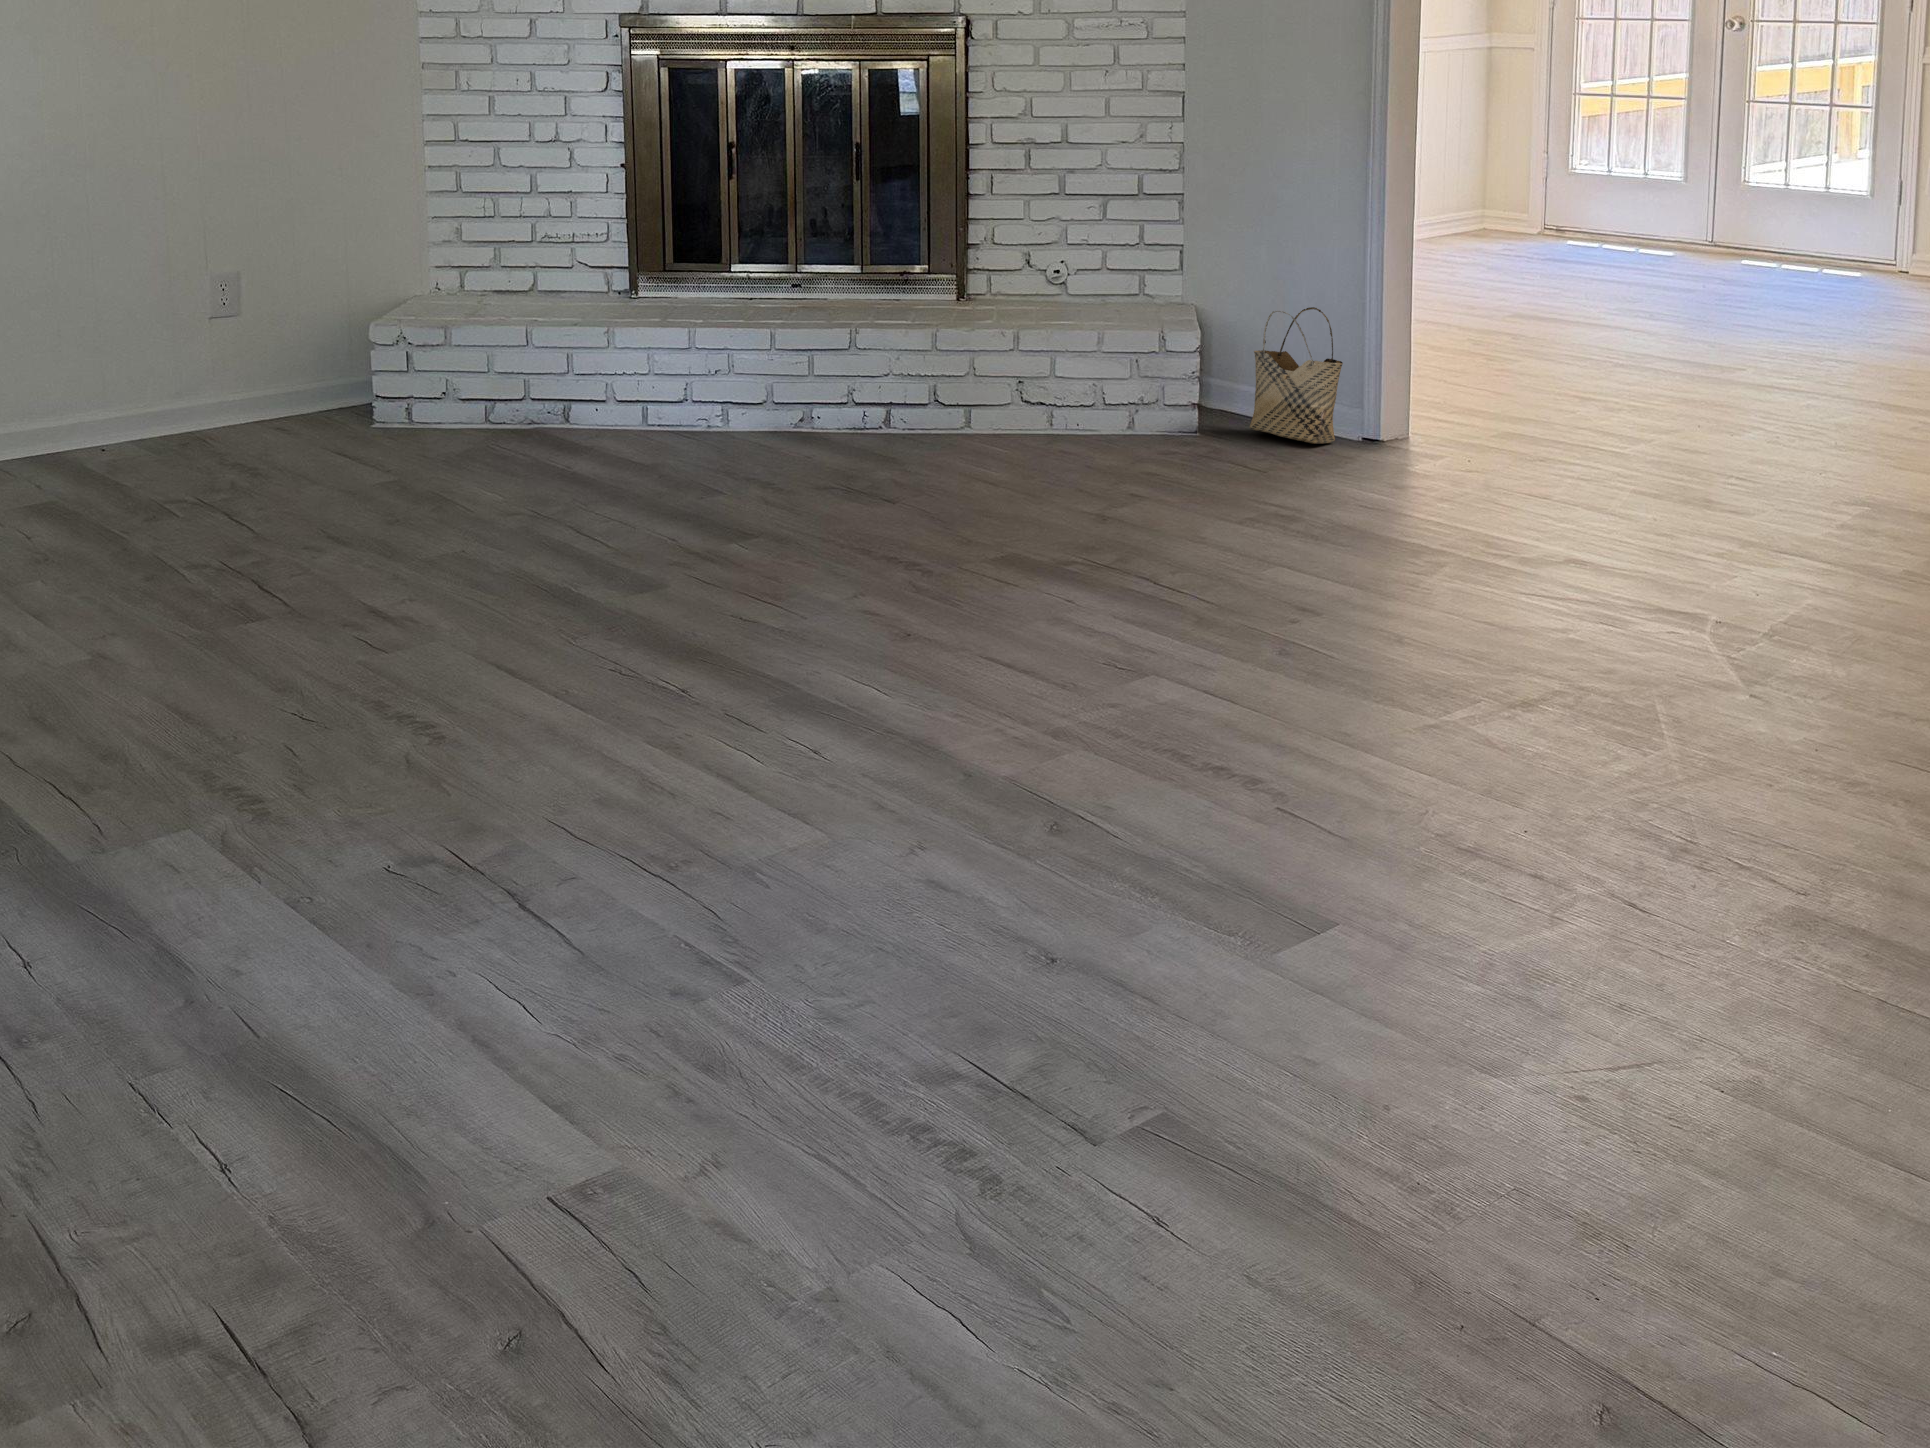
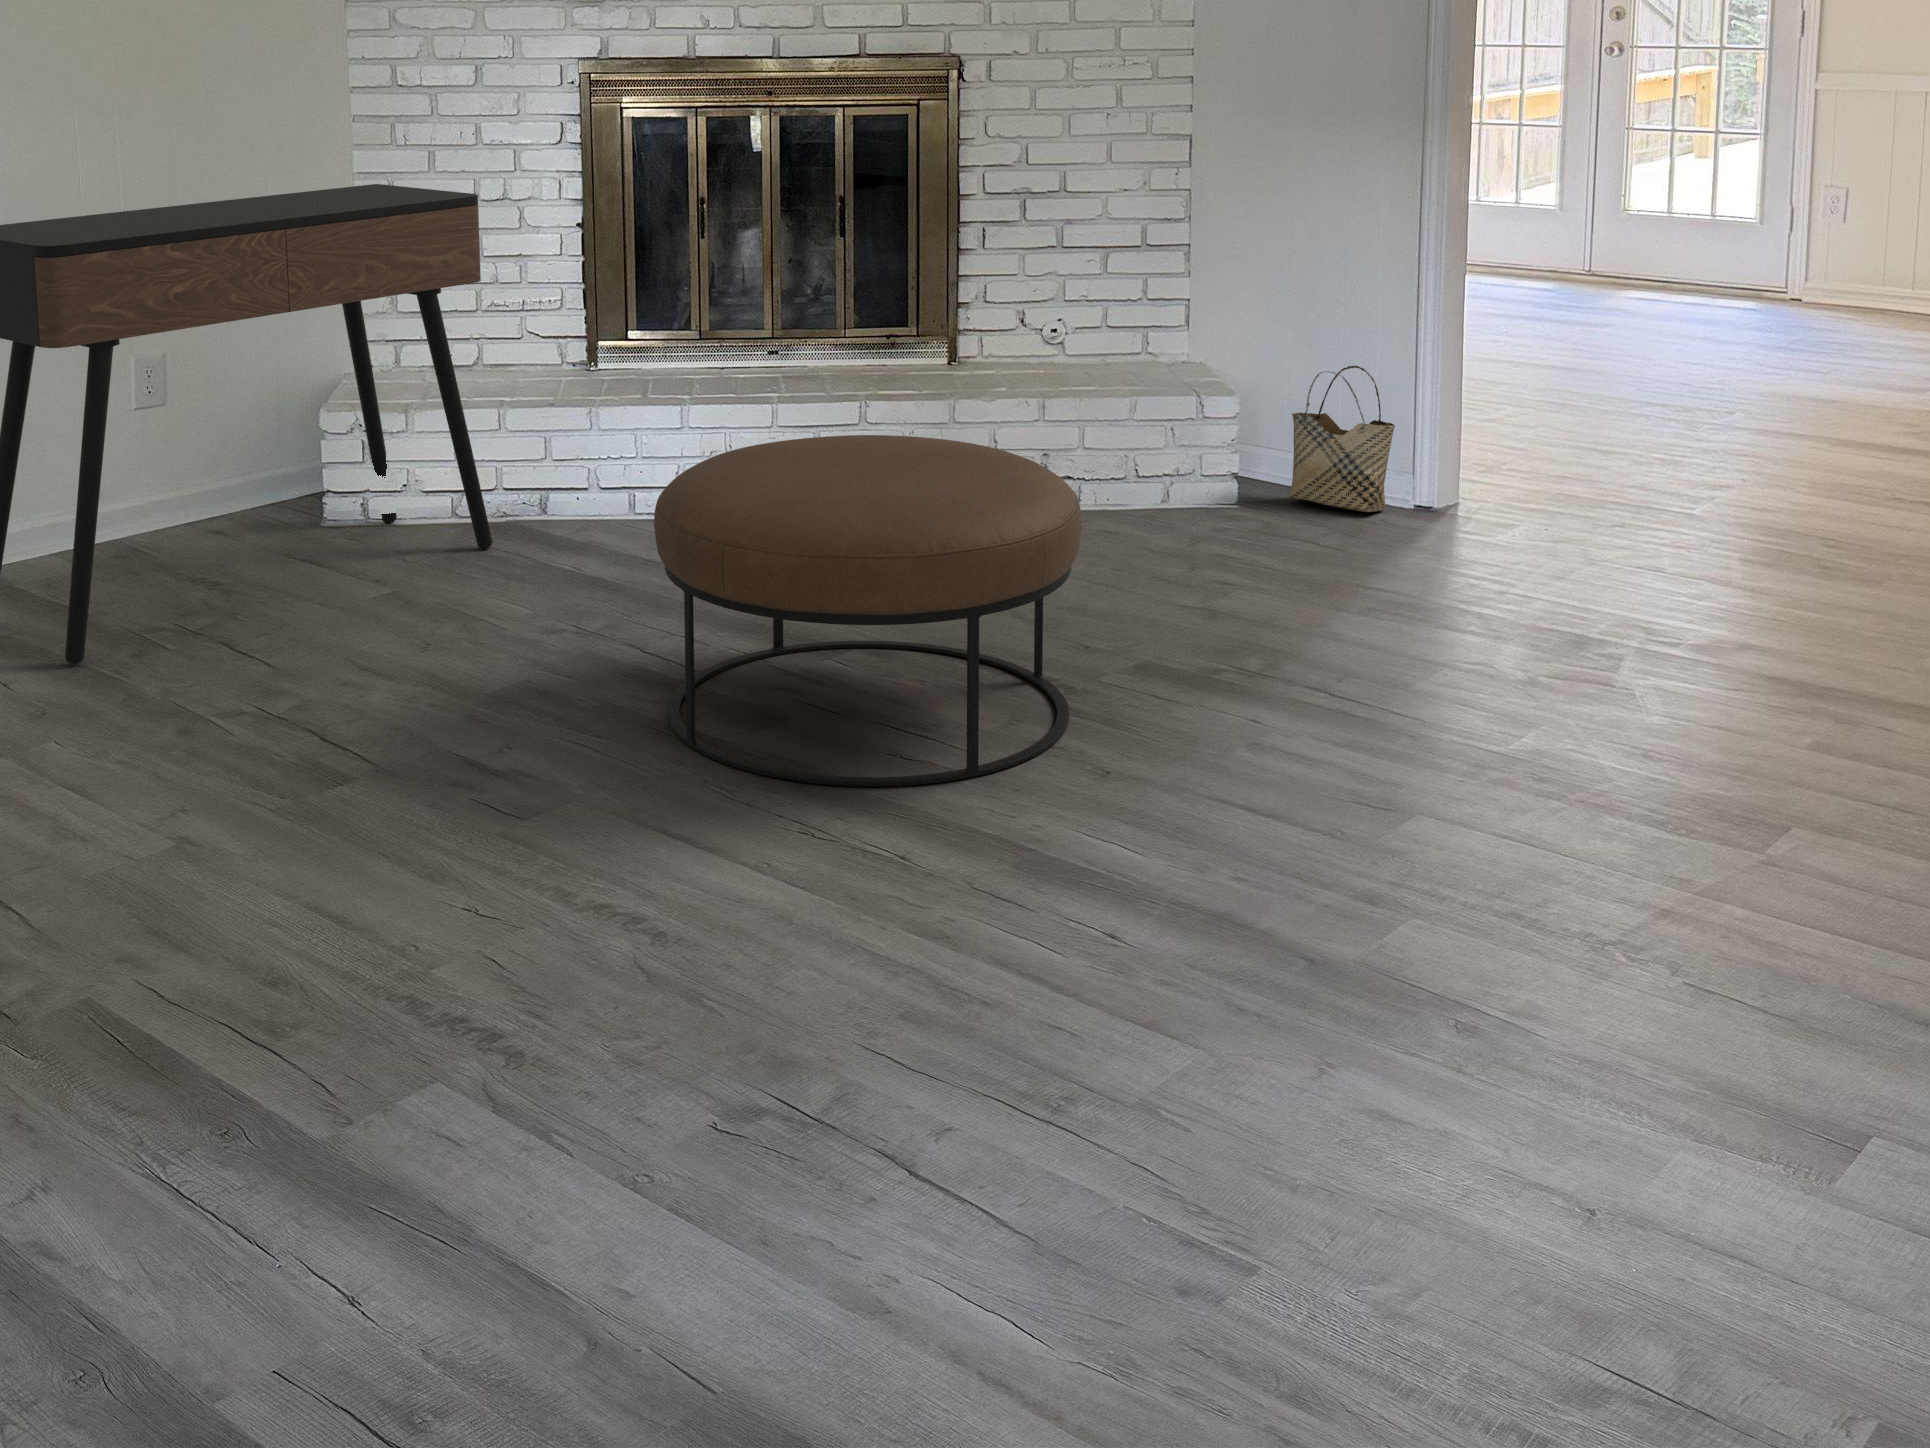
console table: none [3,123,506,525] -> present [0,184,492,664]
ottoman: none [542,347,920,643] -> present [654,435,1081,786]

